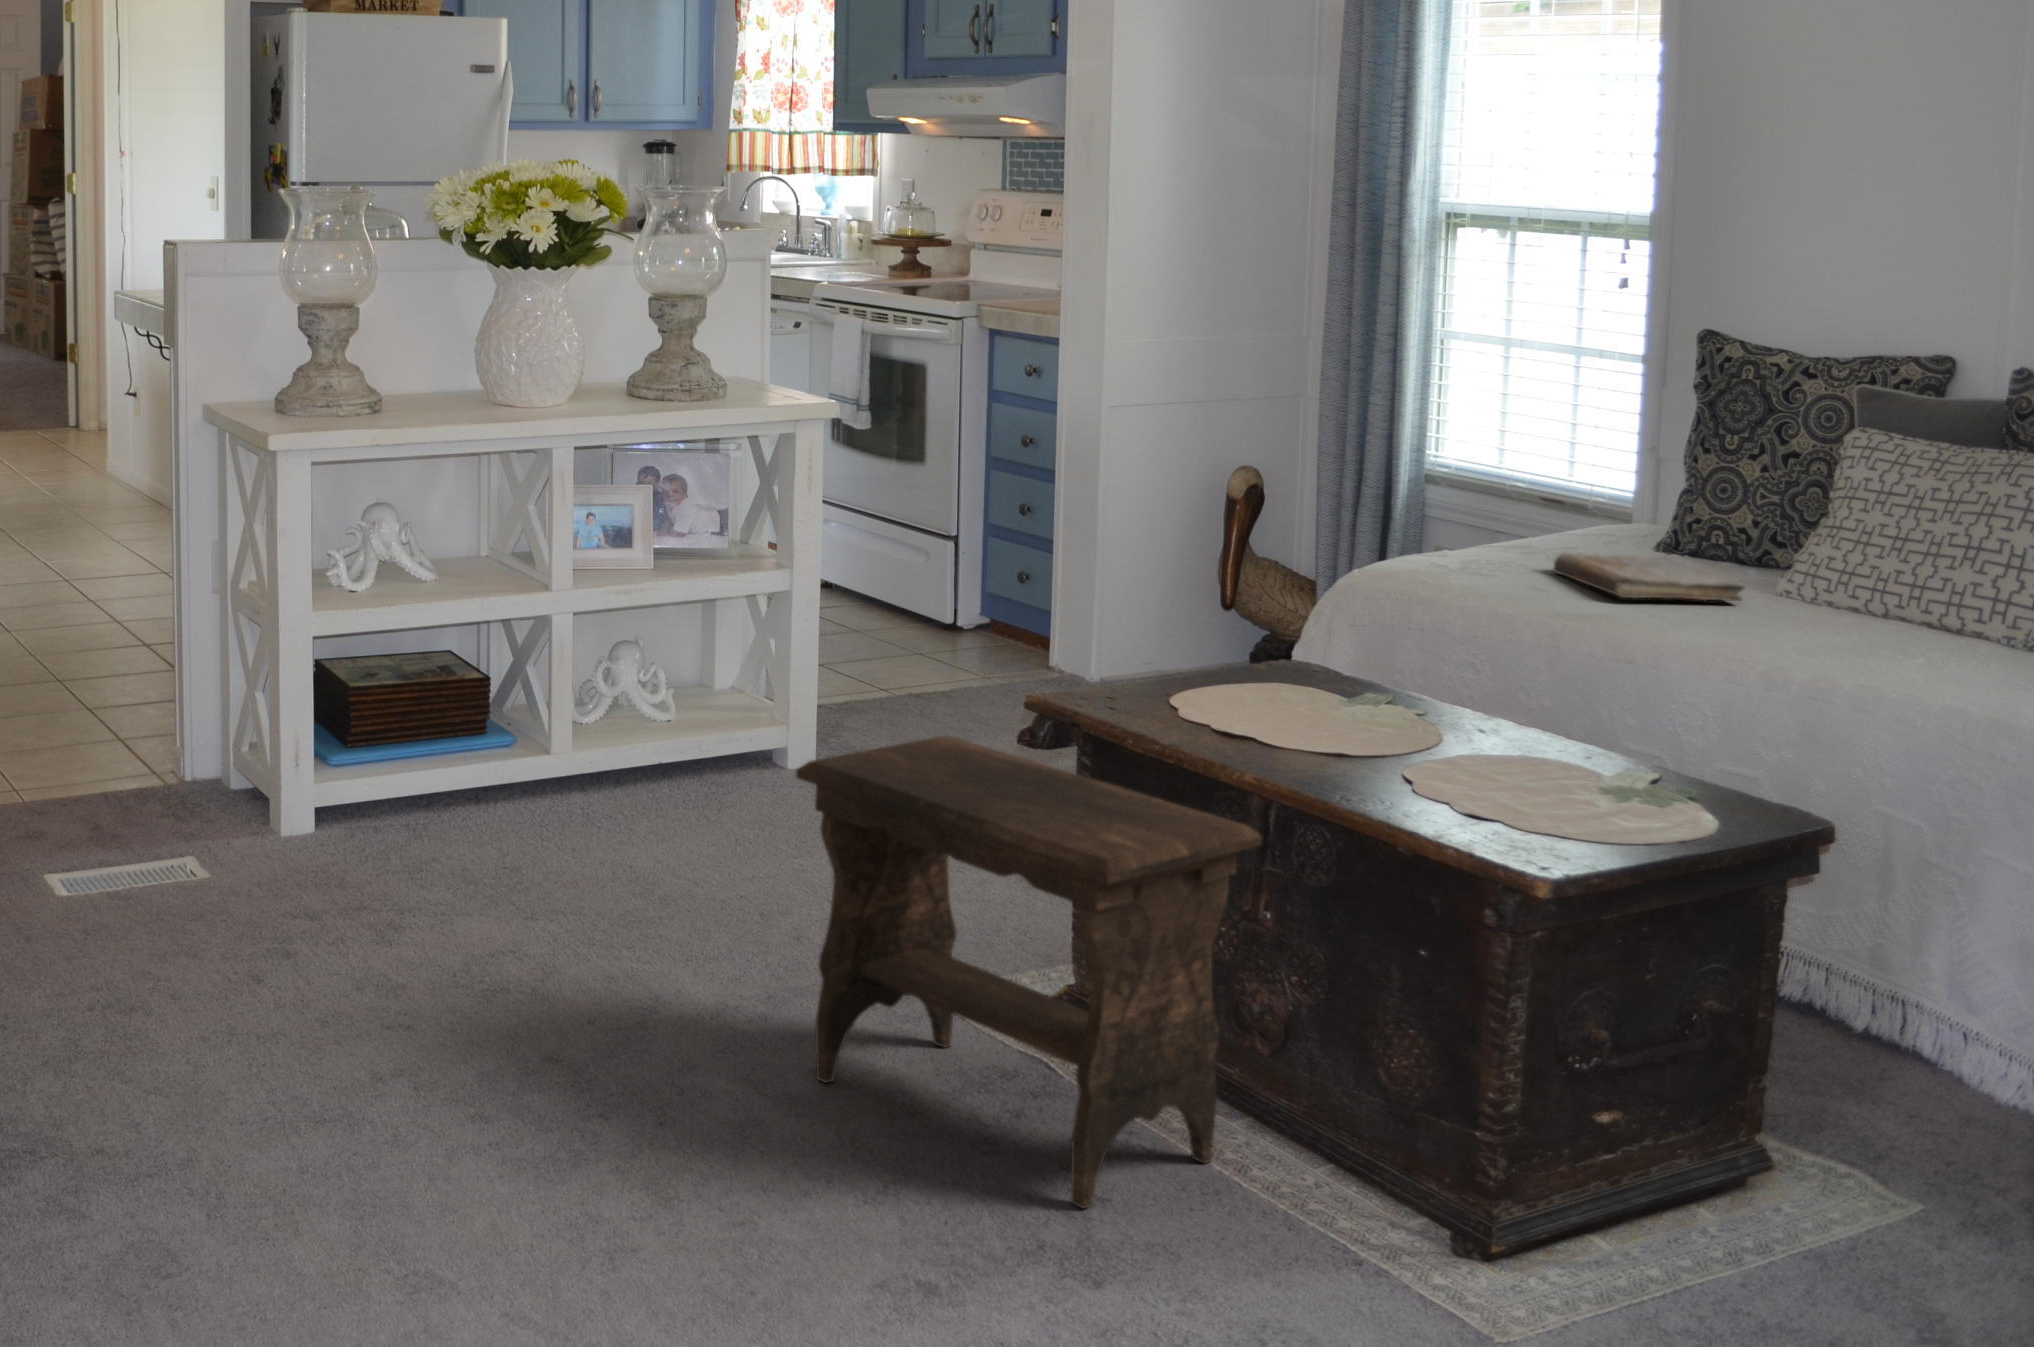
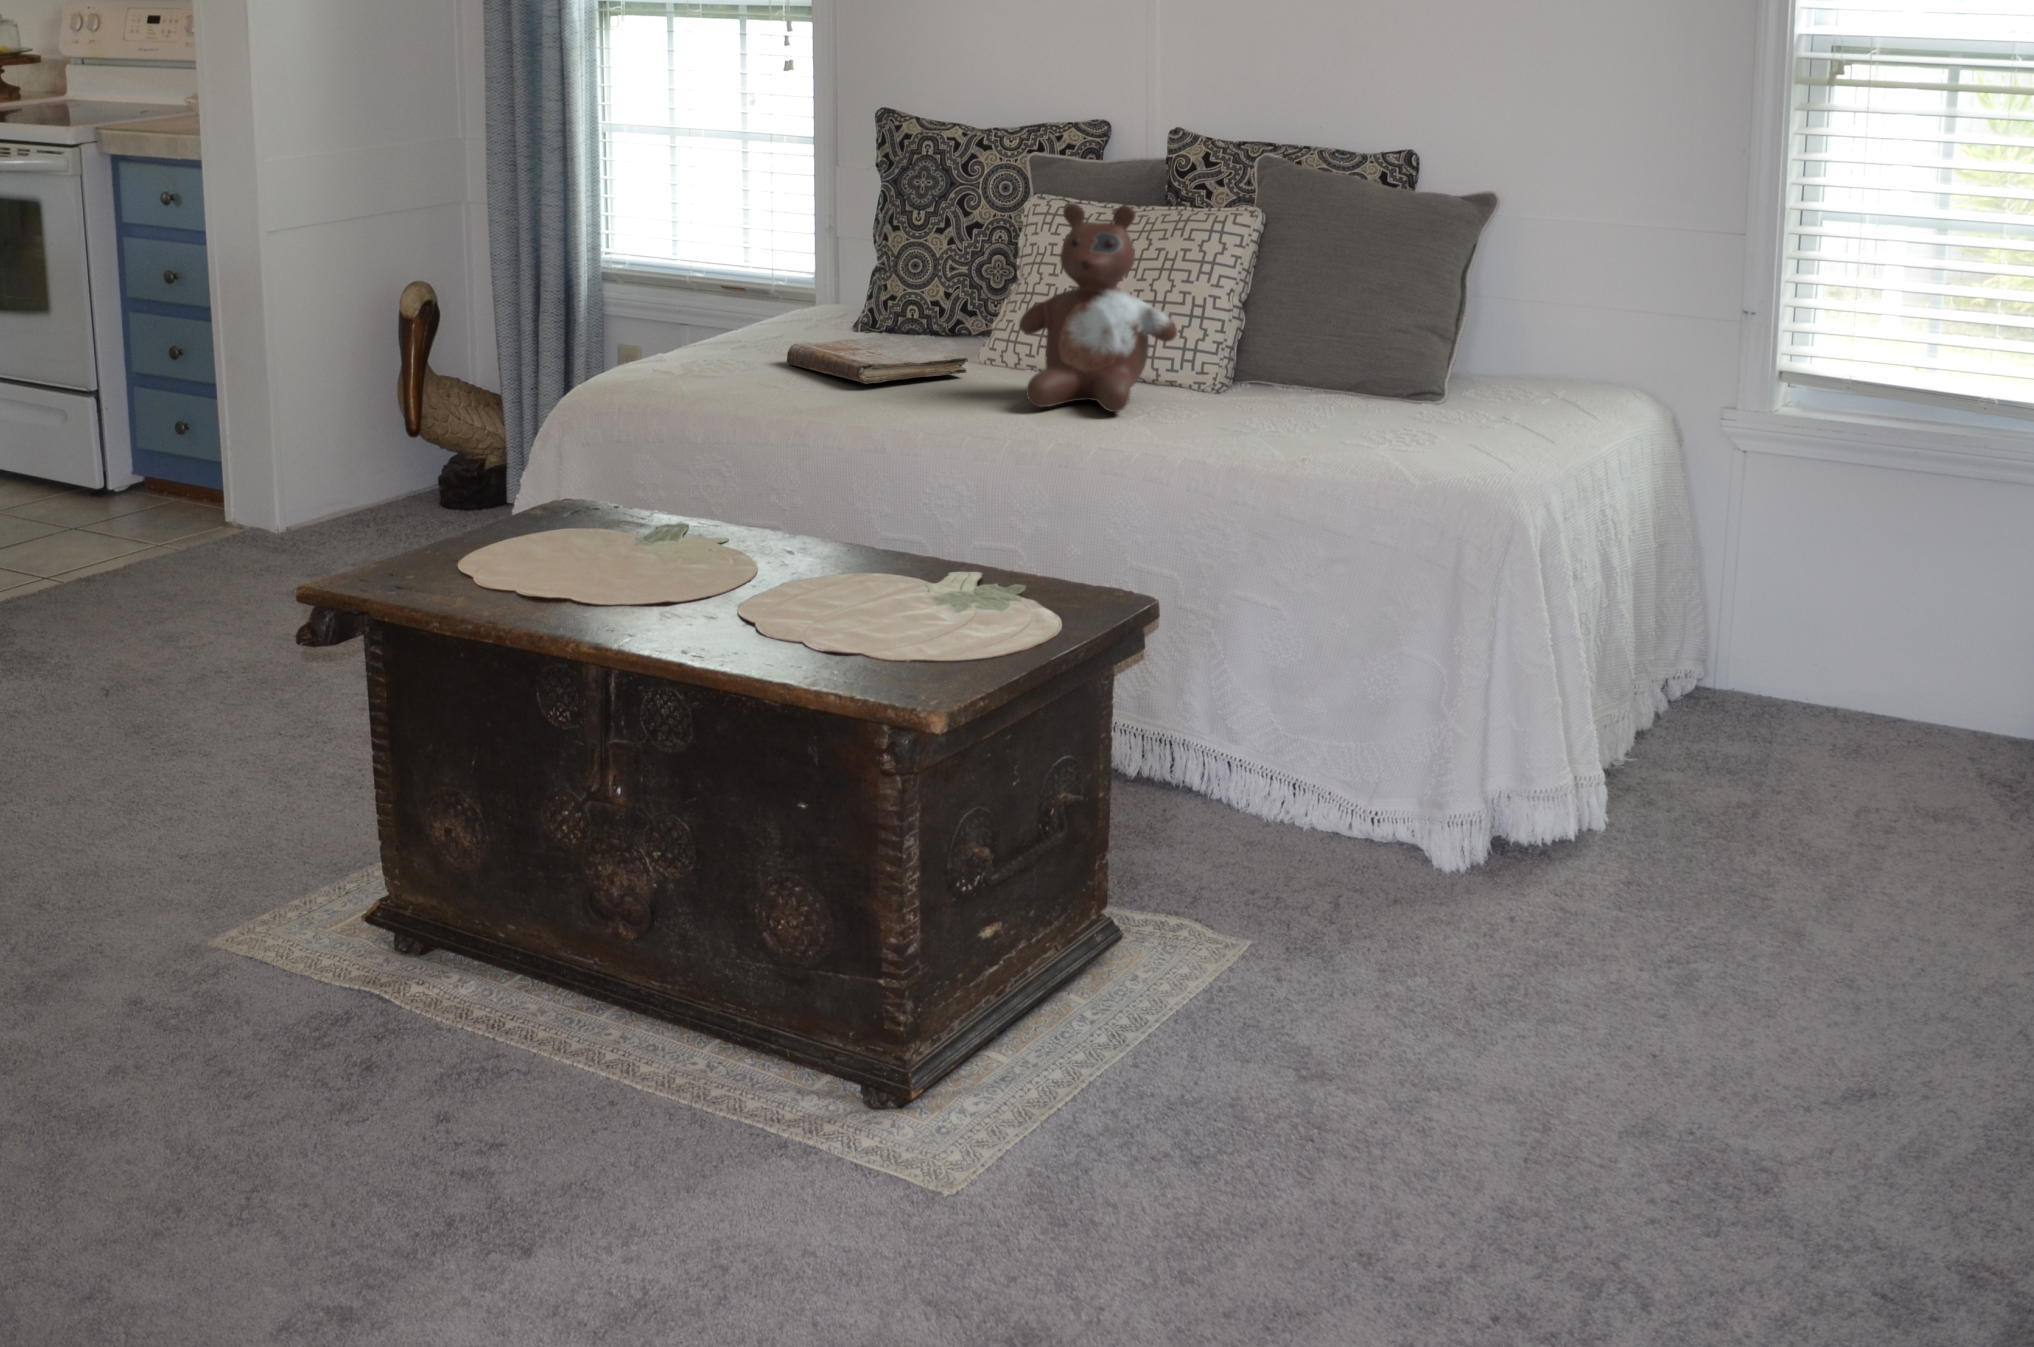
stuffed bear: none [1787,435,1979,656] -> present [1019,203,1177,412]
footstool: present [796,736,1262,1208] -> none [53,660,646,1203]

